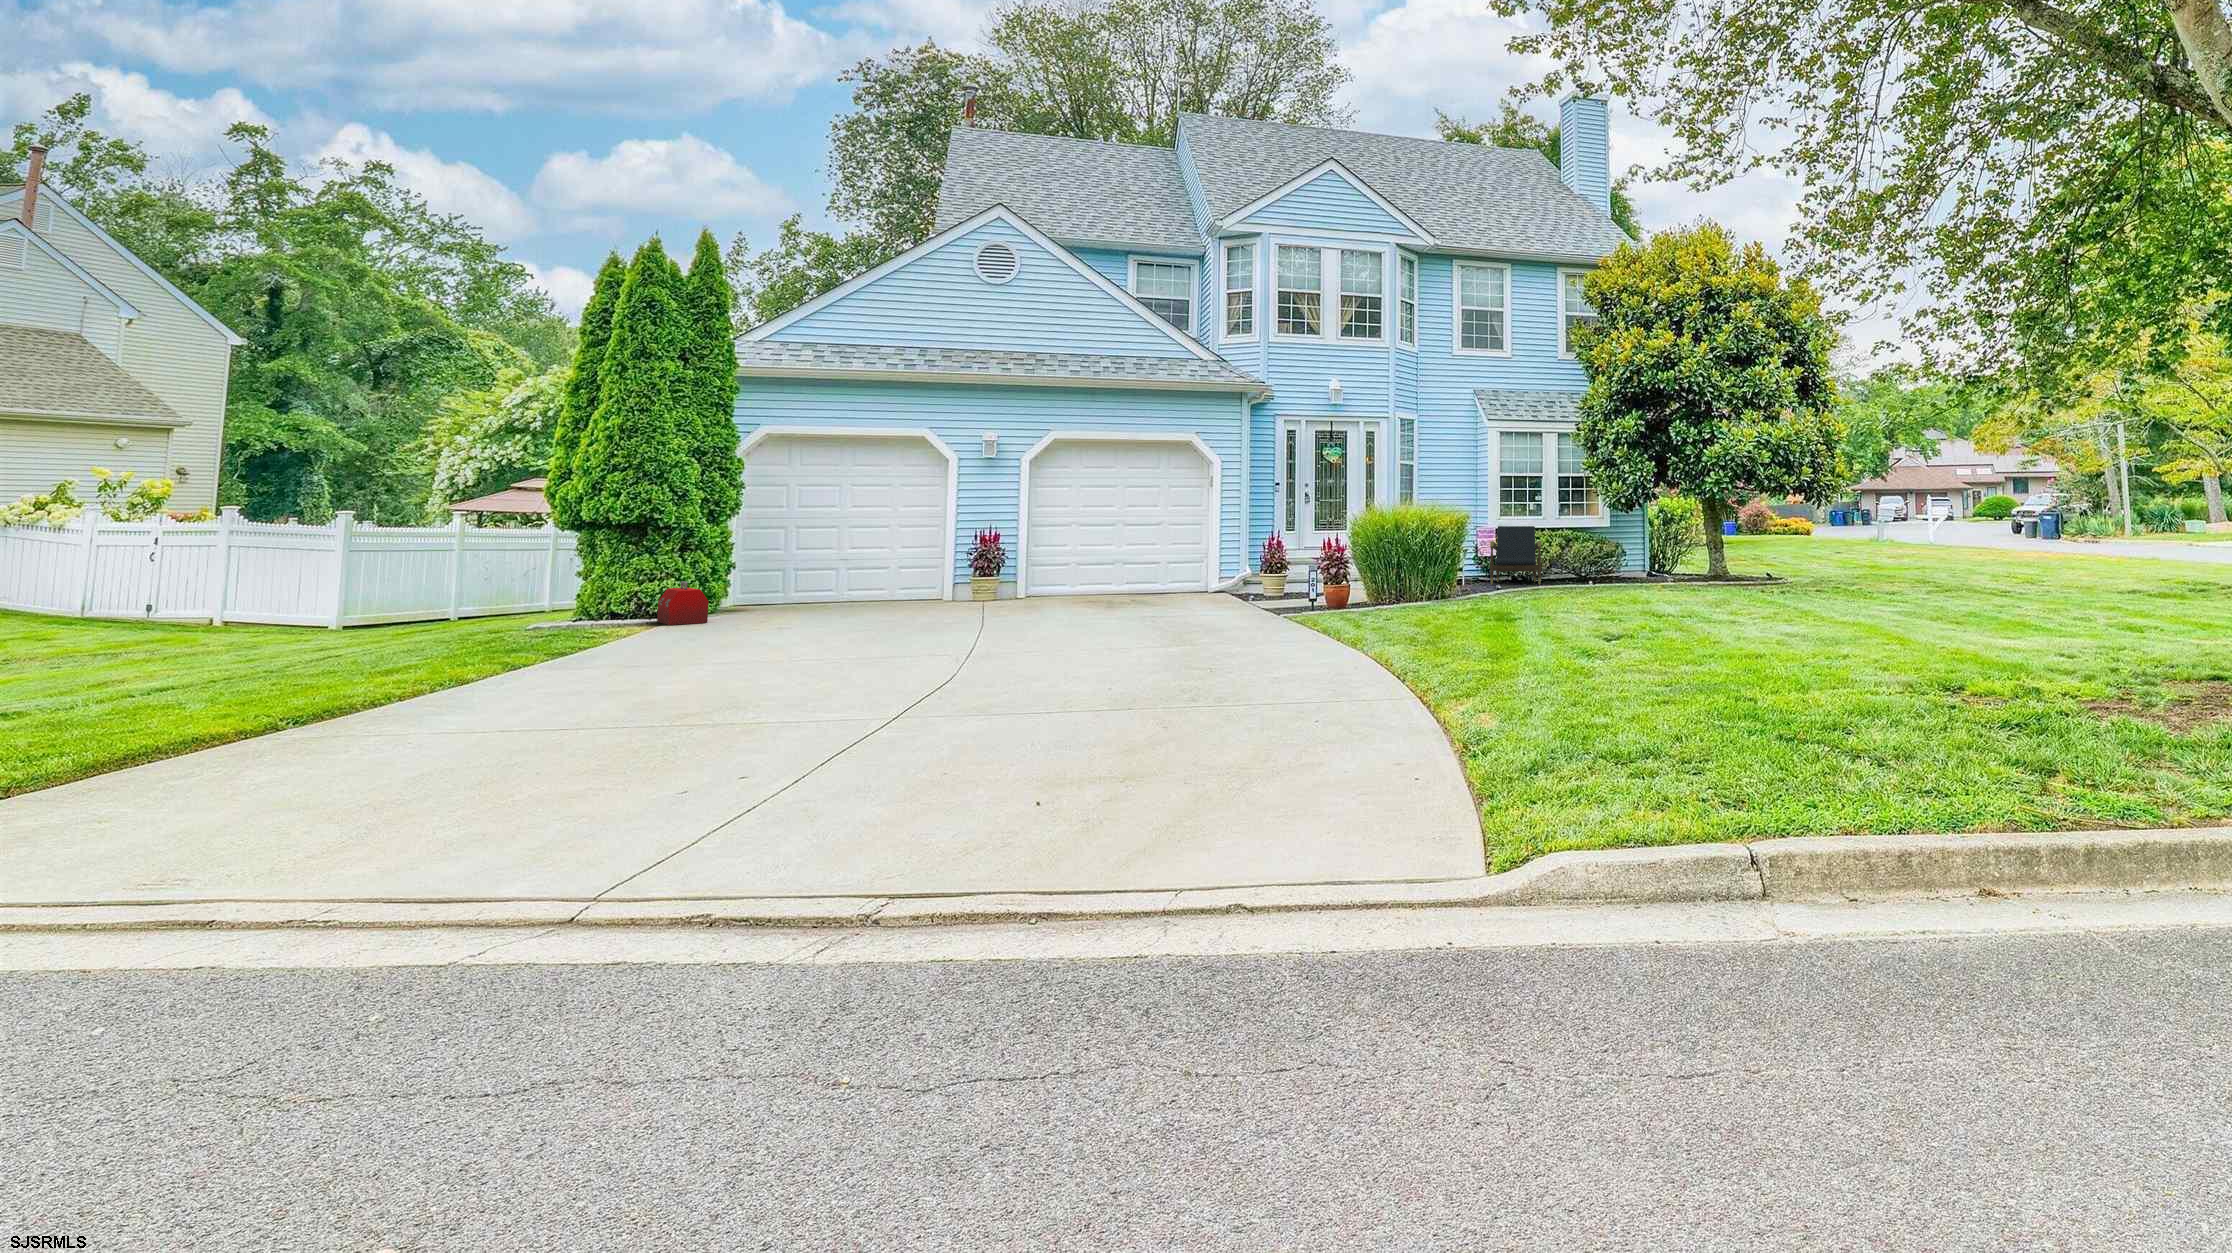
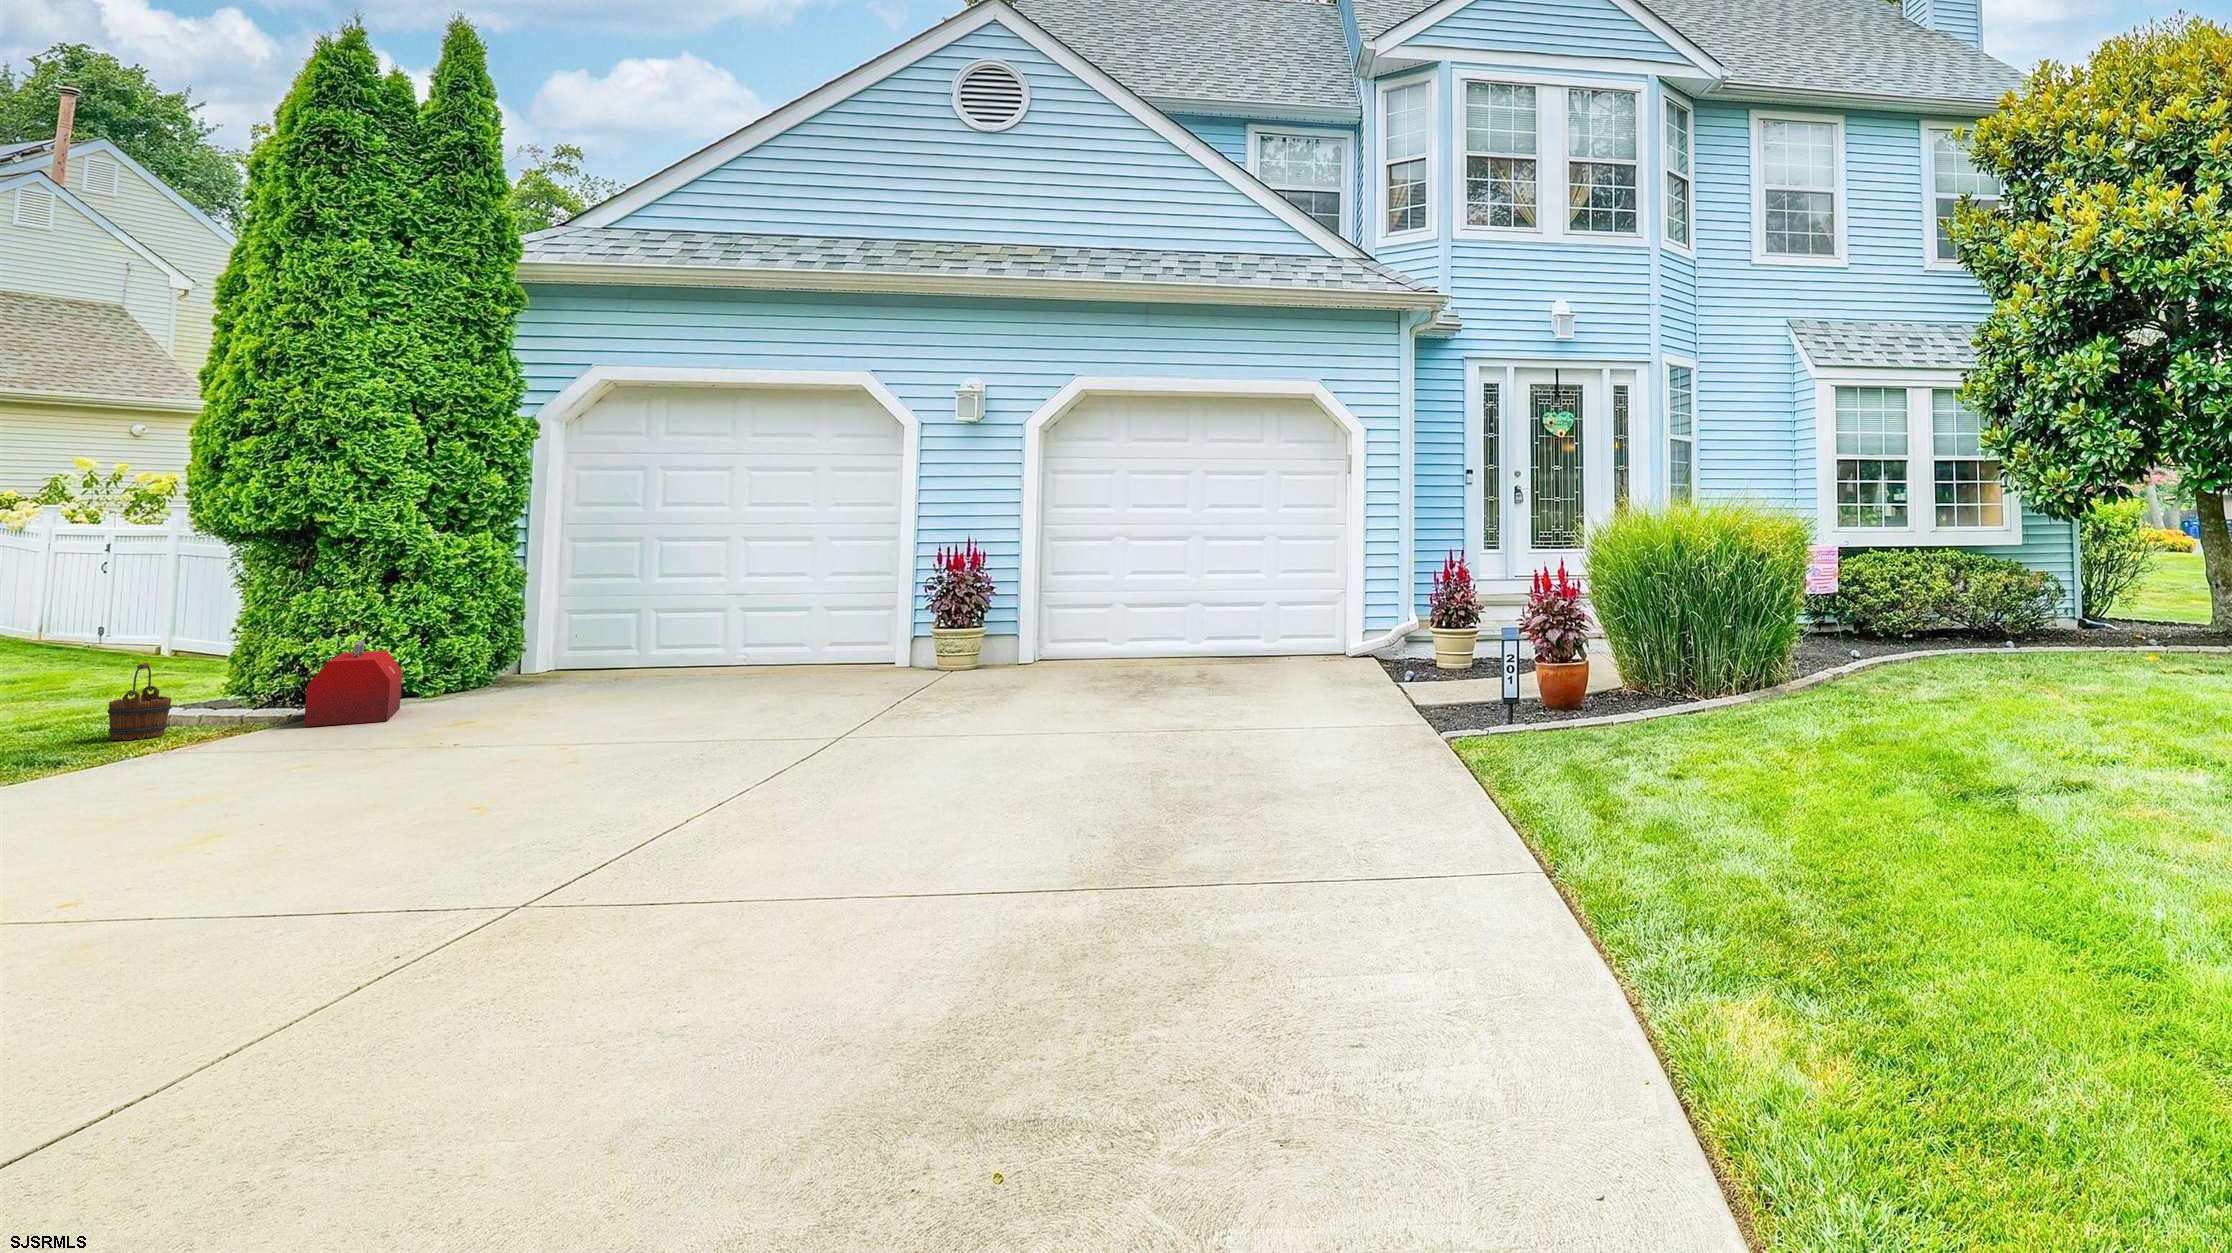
lounge chair: present [1490,526,1541,585] -> none [1831,546,1925,652]
wooden bucket: none [594,589,622,627] -> present [108,663,171,740]

